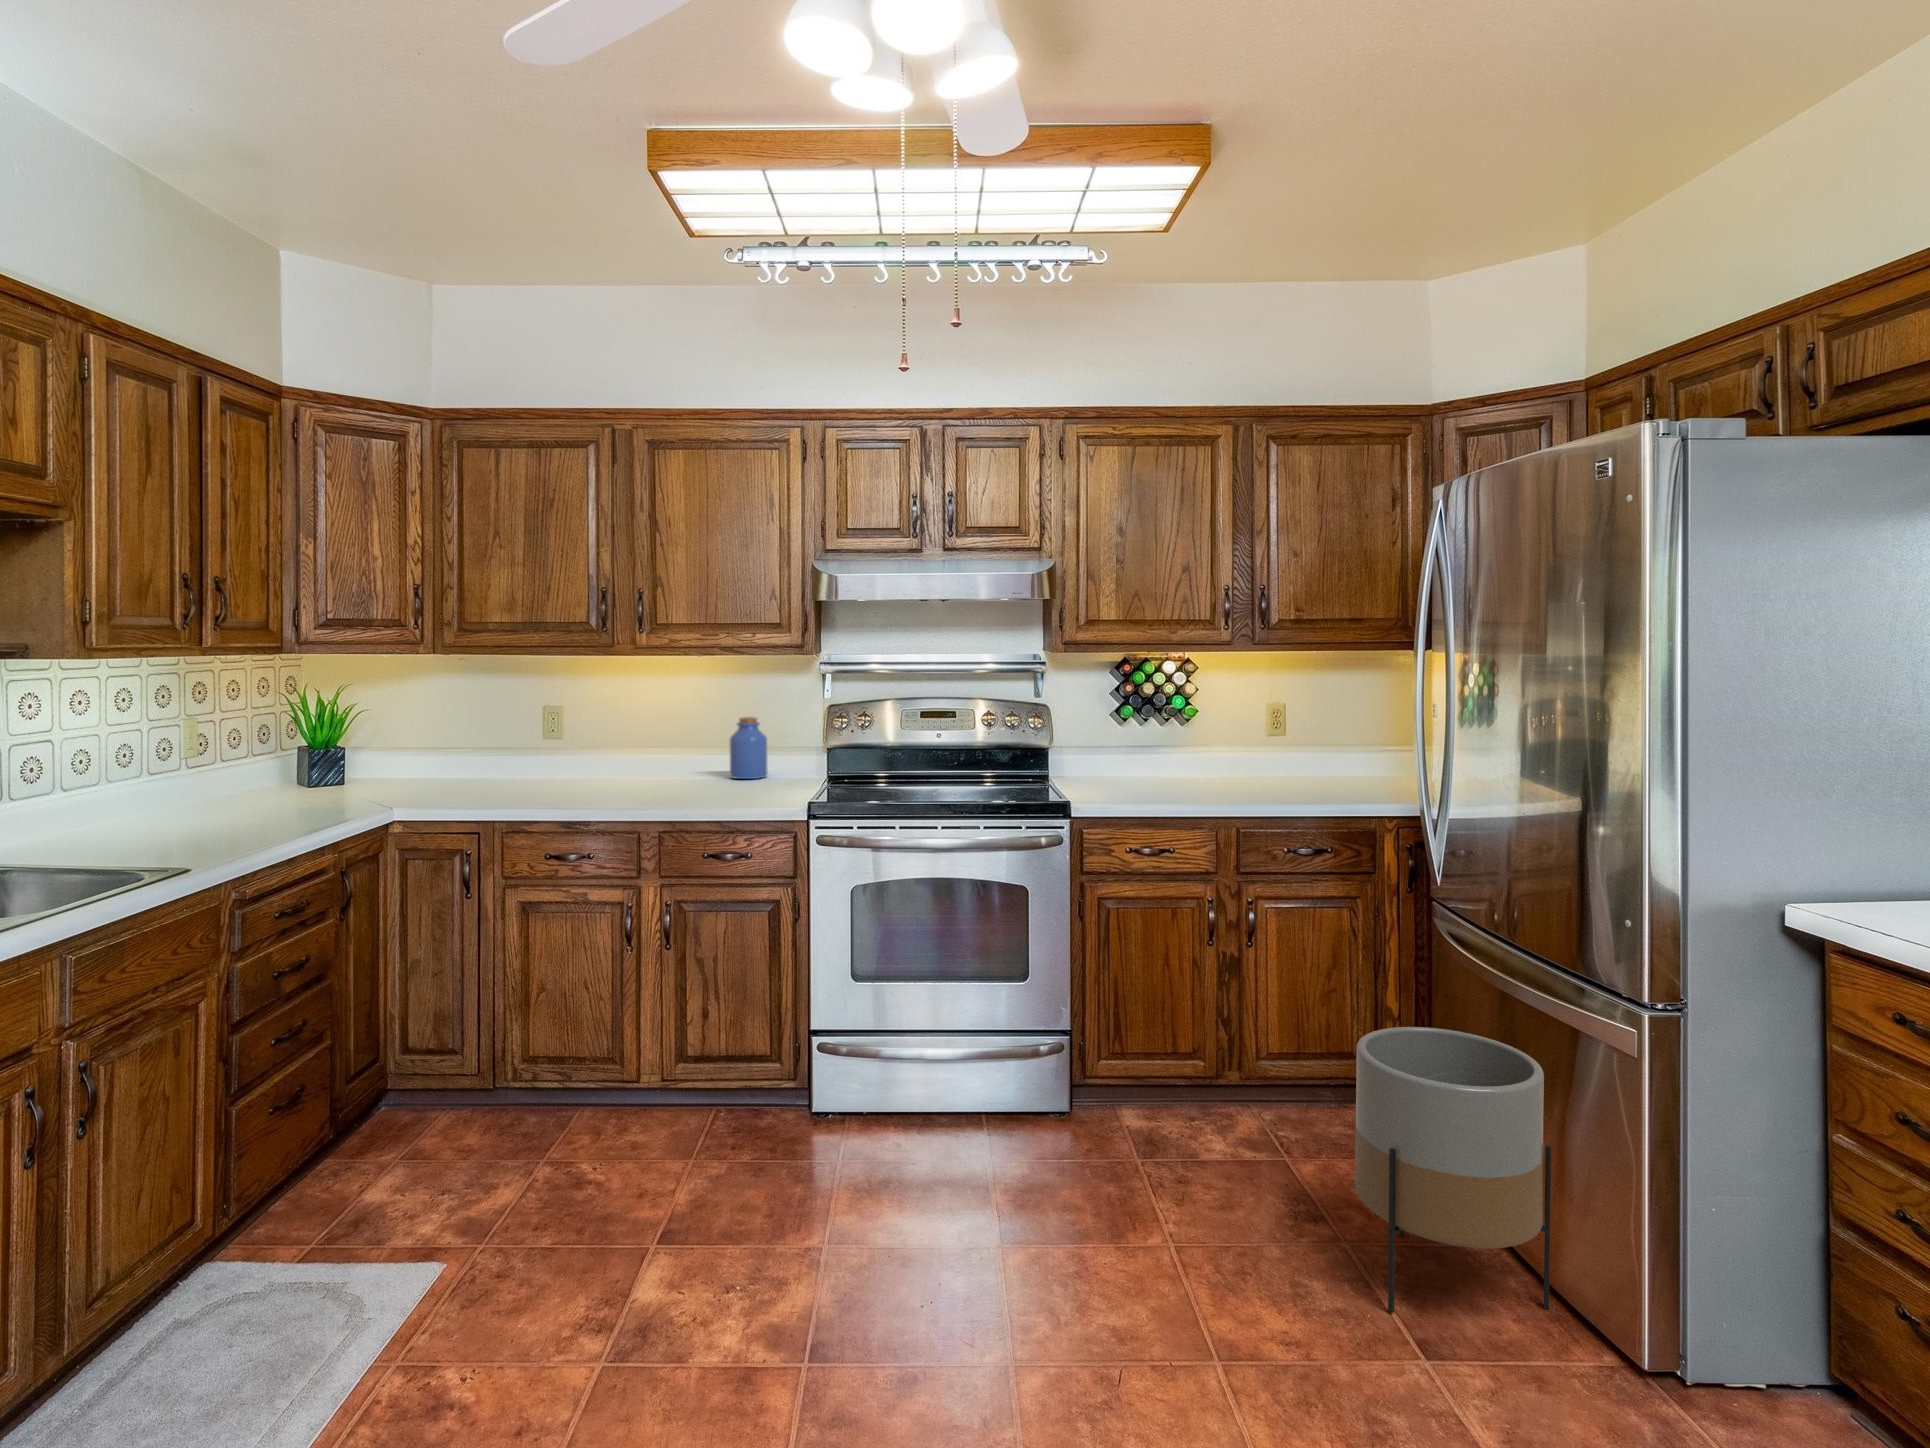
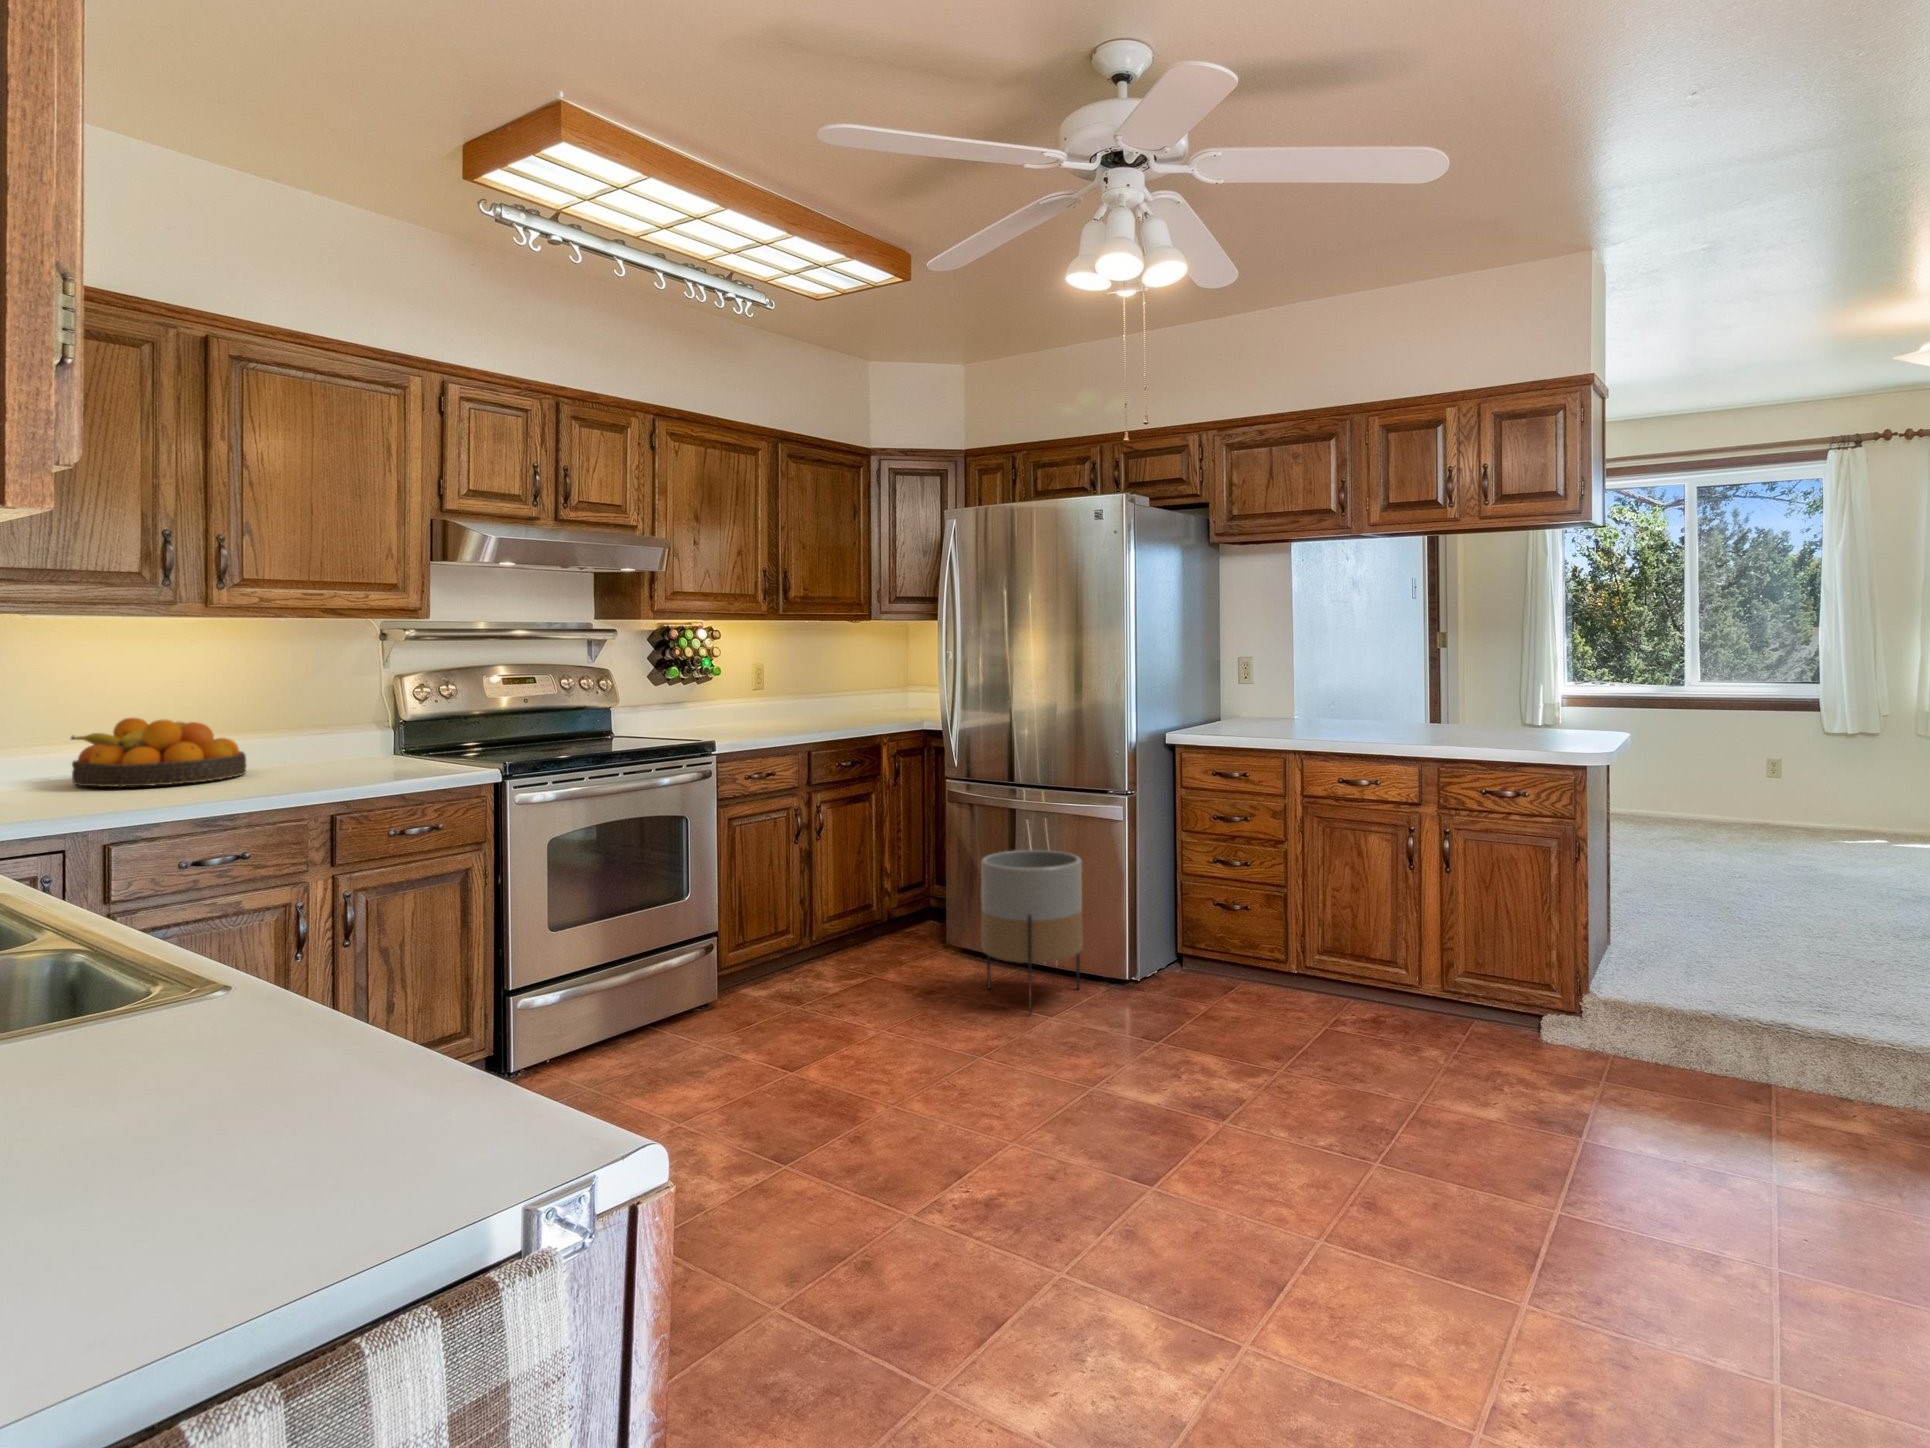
jar: present [730,717,768,779] -> none [290,690,342,761]
fruit bowl: none [565,735,675,792] -> present [71,718,246,787]

